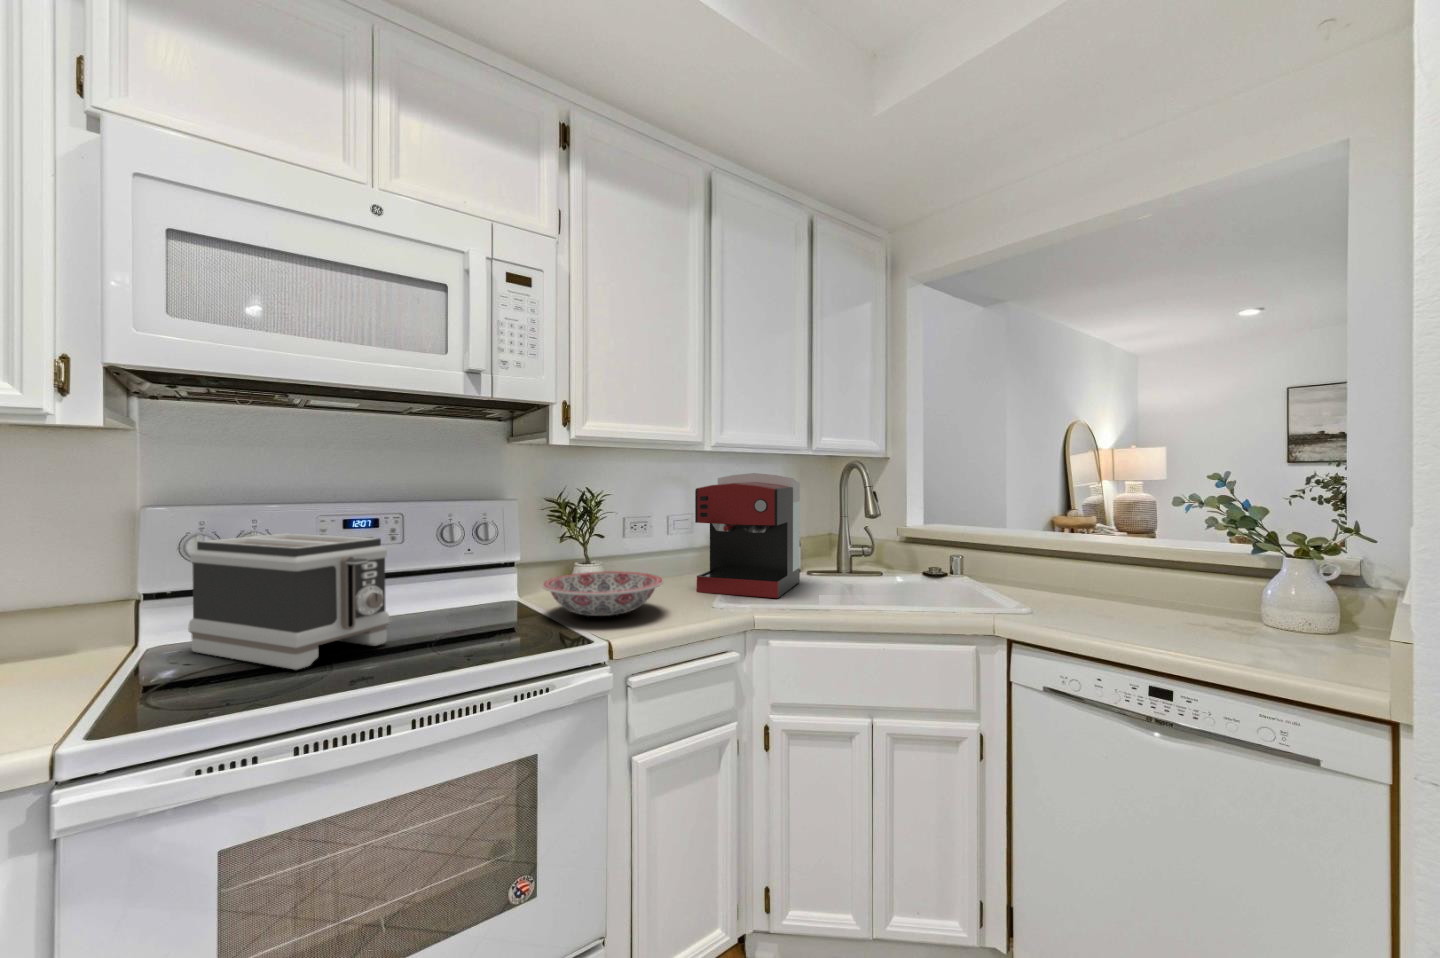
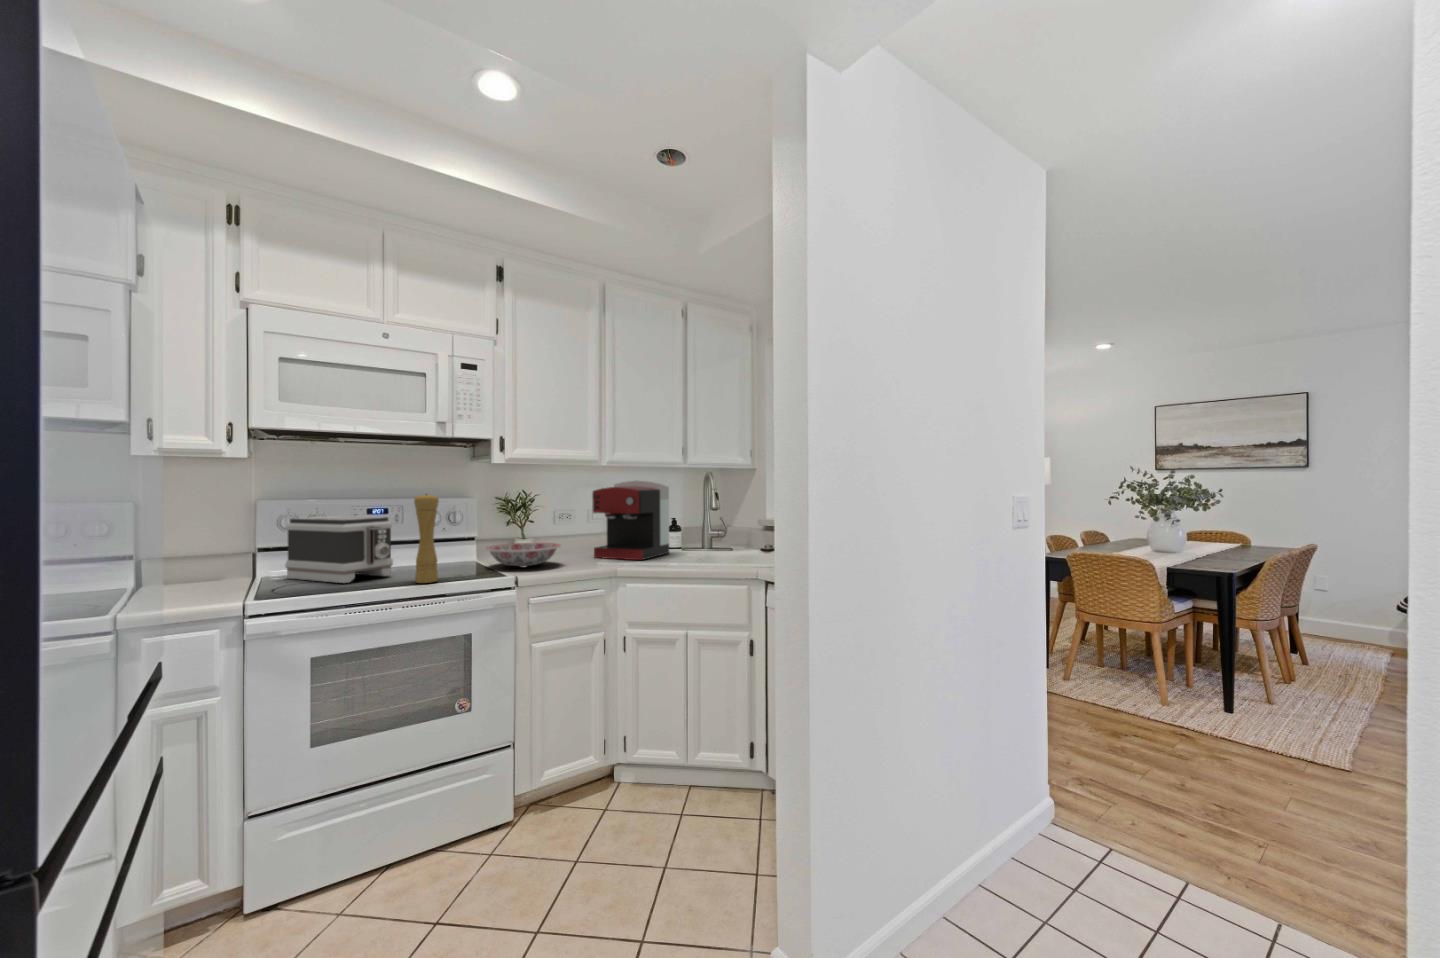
pepper mill: none [432,498,477,668] -> present [414,494,439,583]

